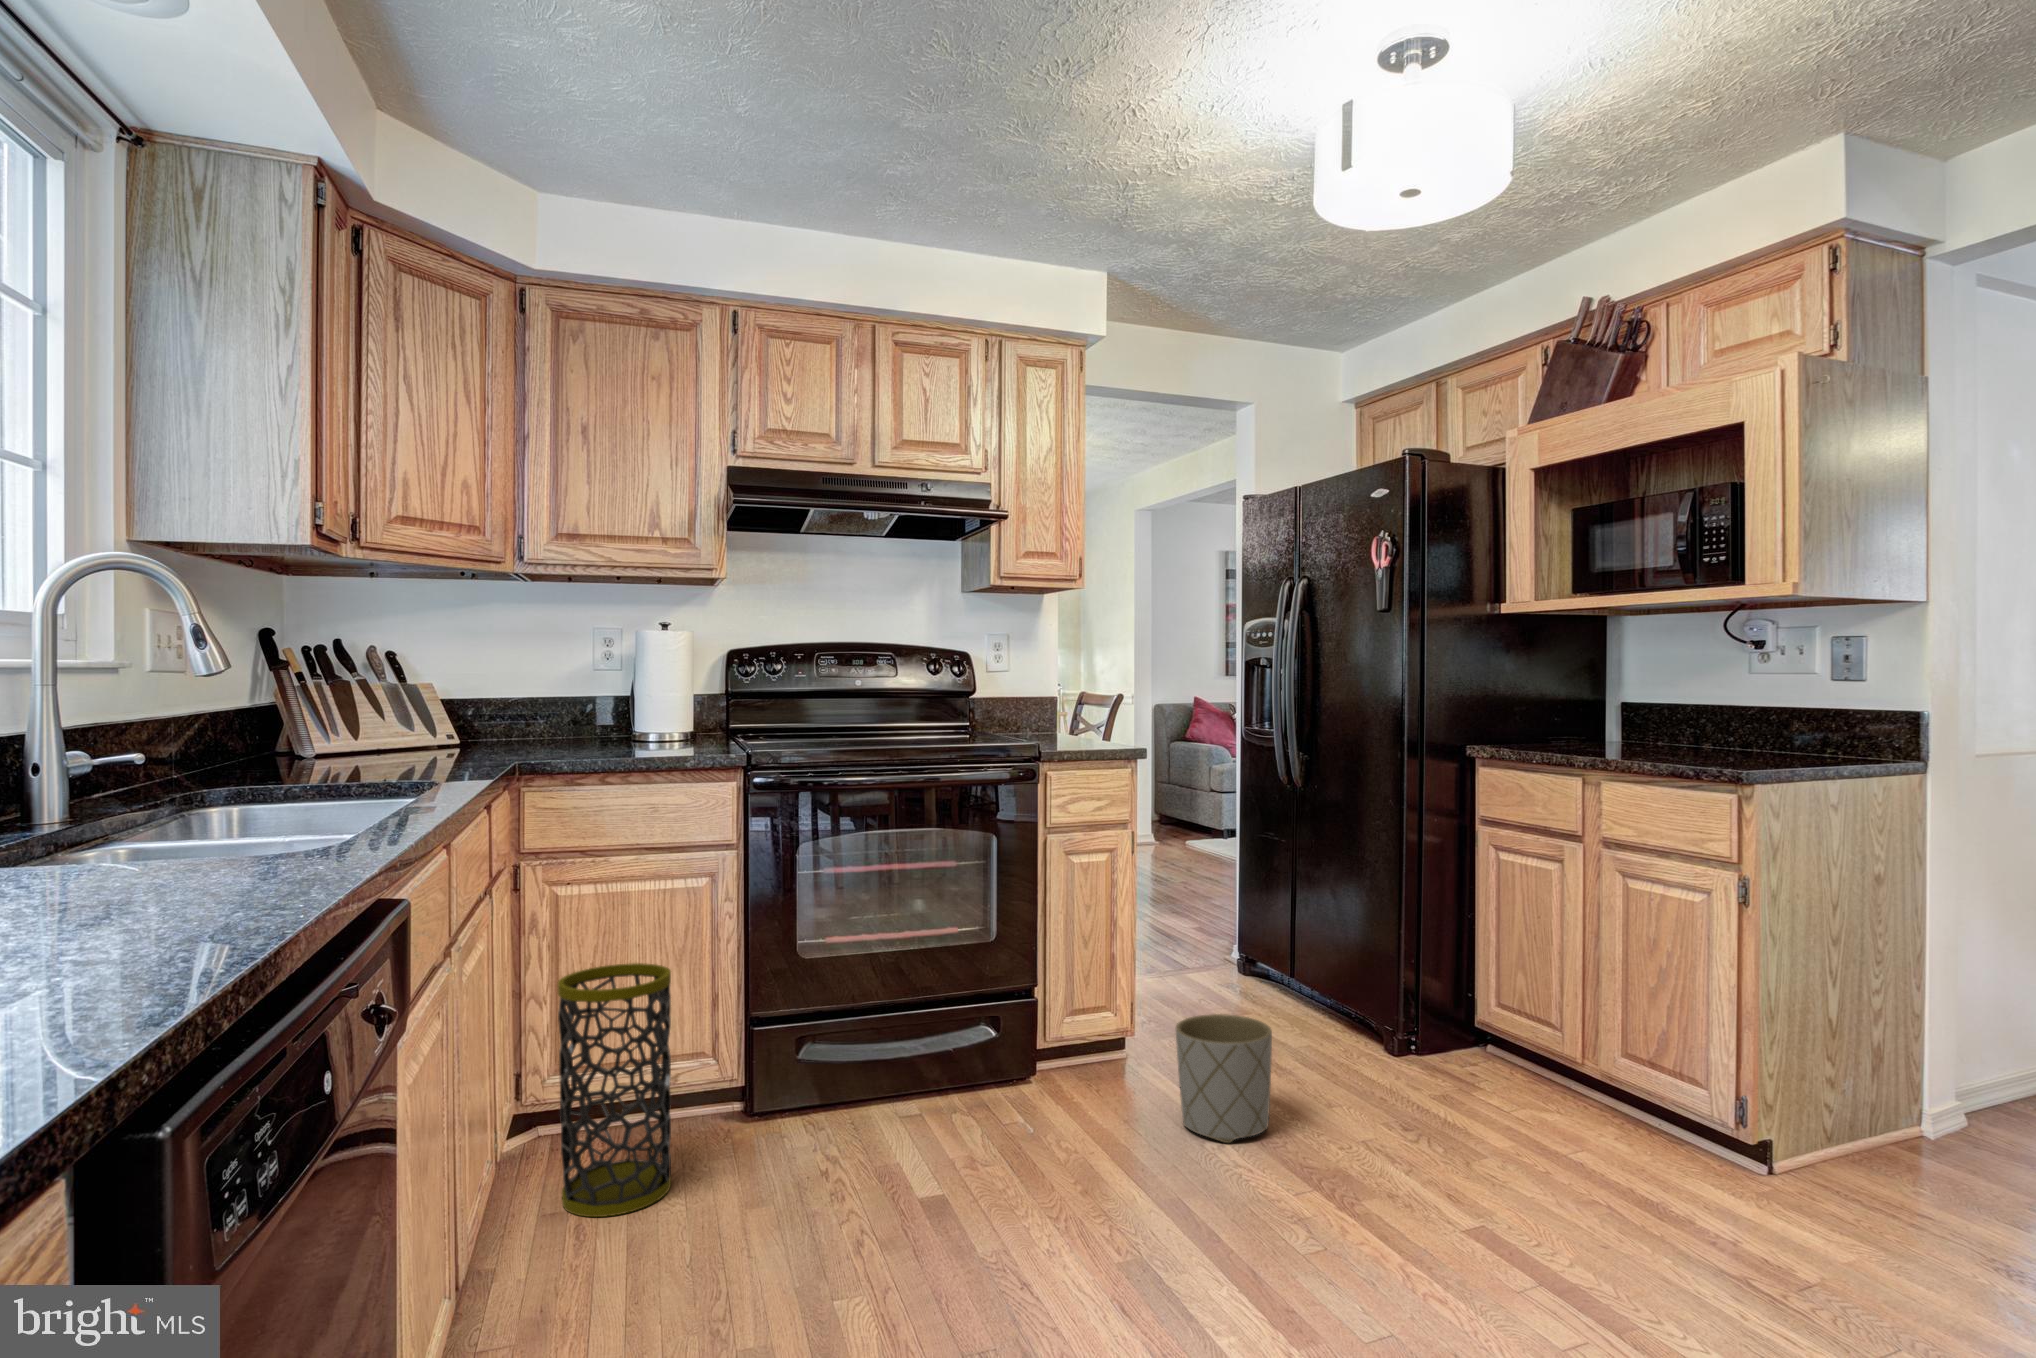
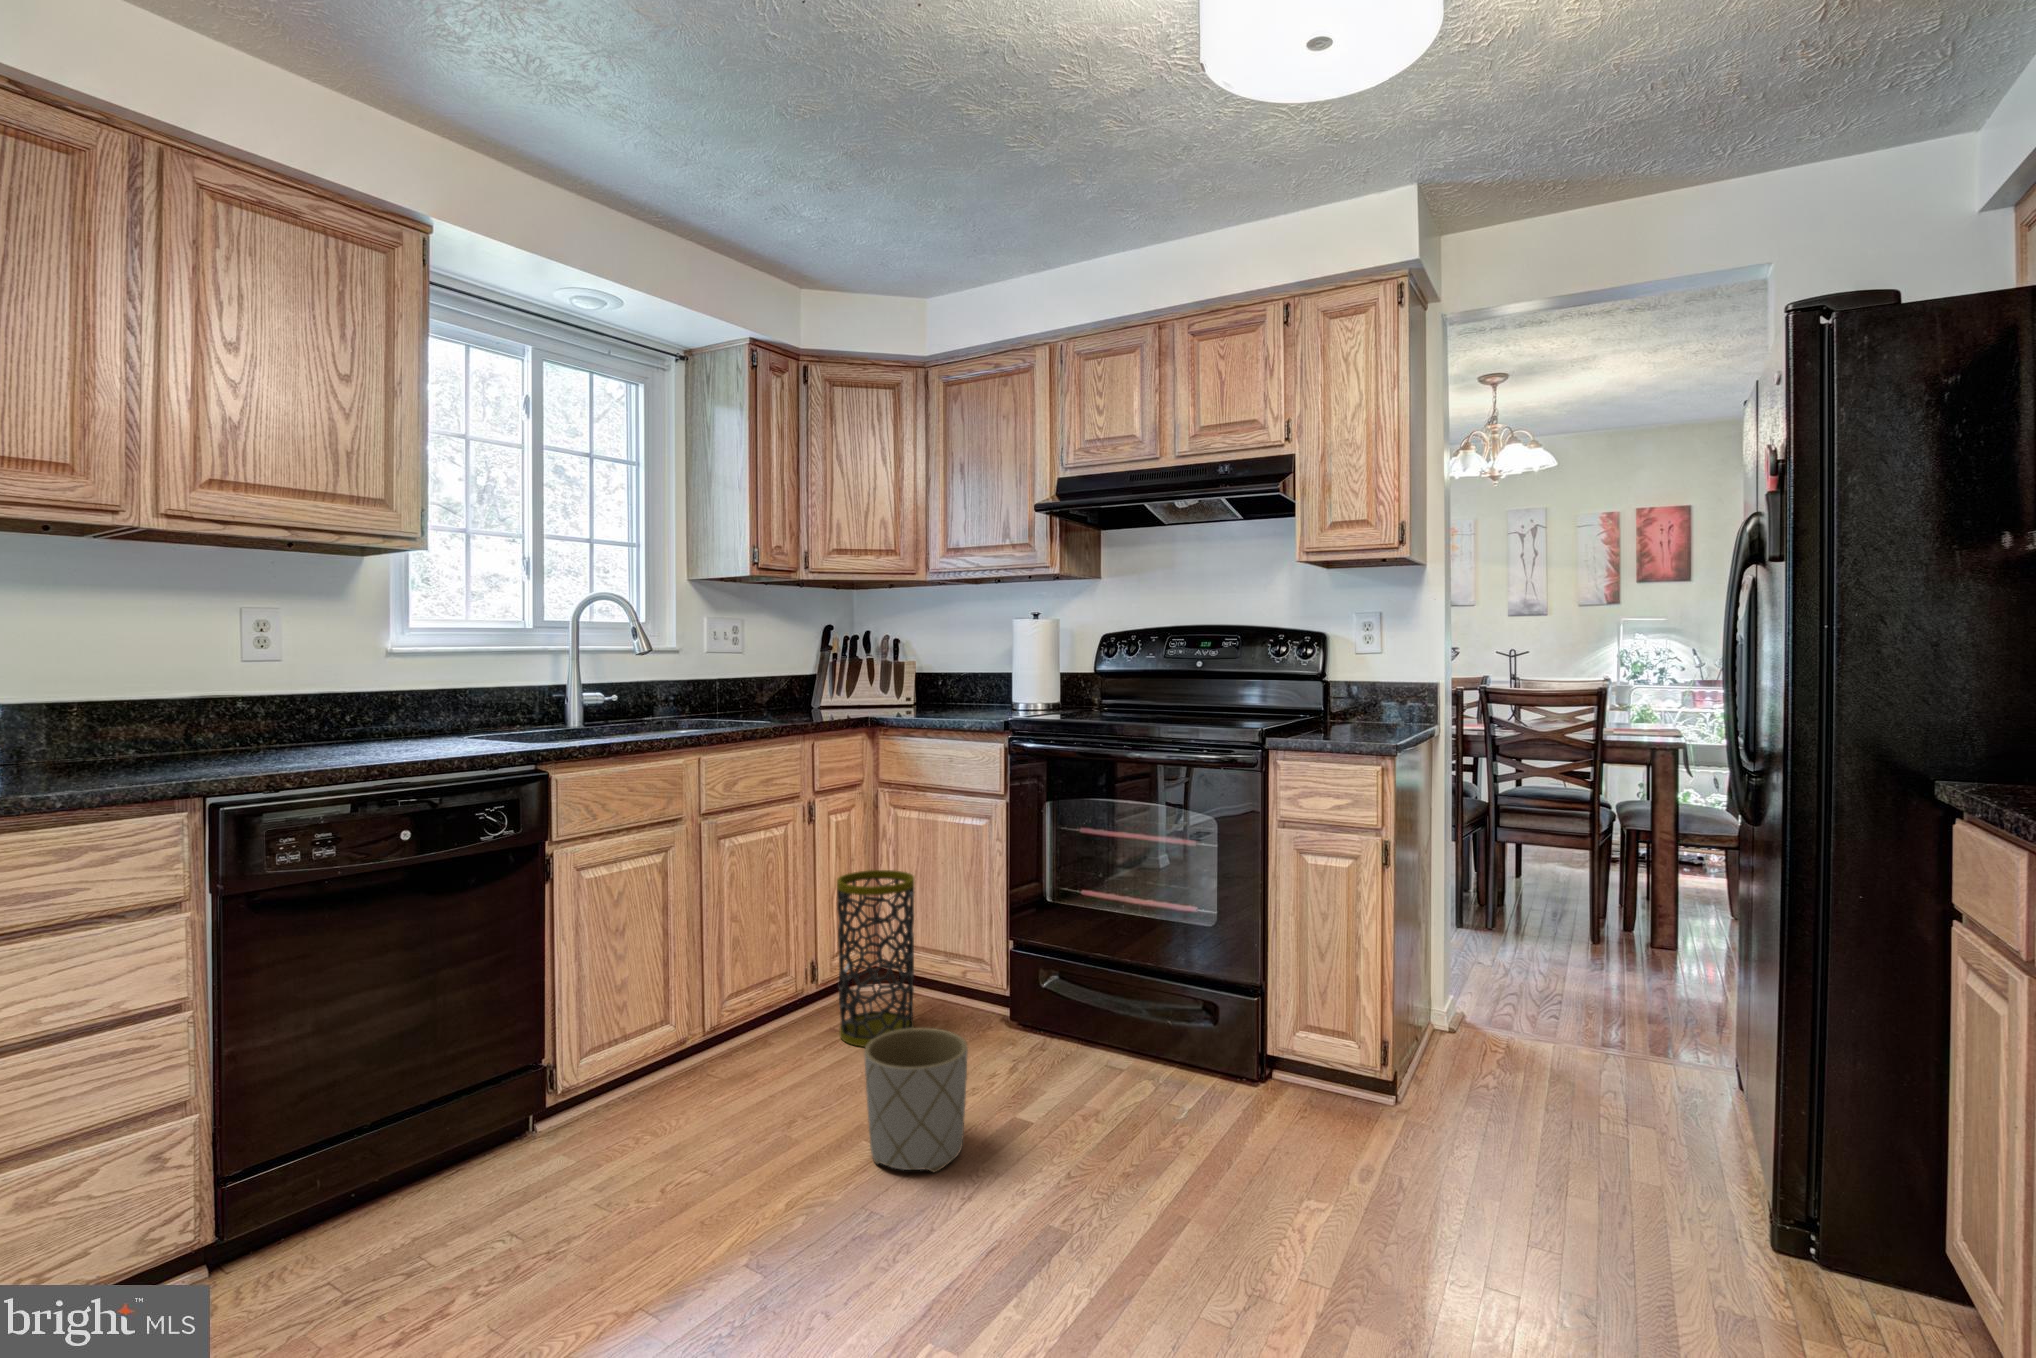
planter: present [1176,1014,1272,1143] -> present [864,1028,968,1172]

